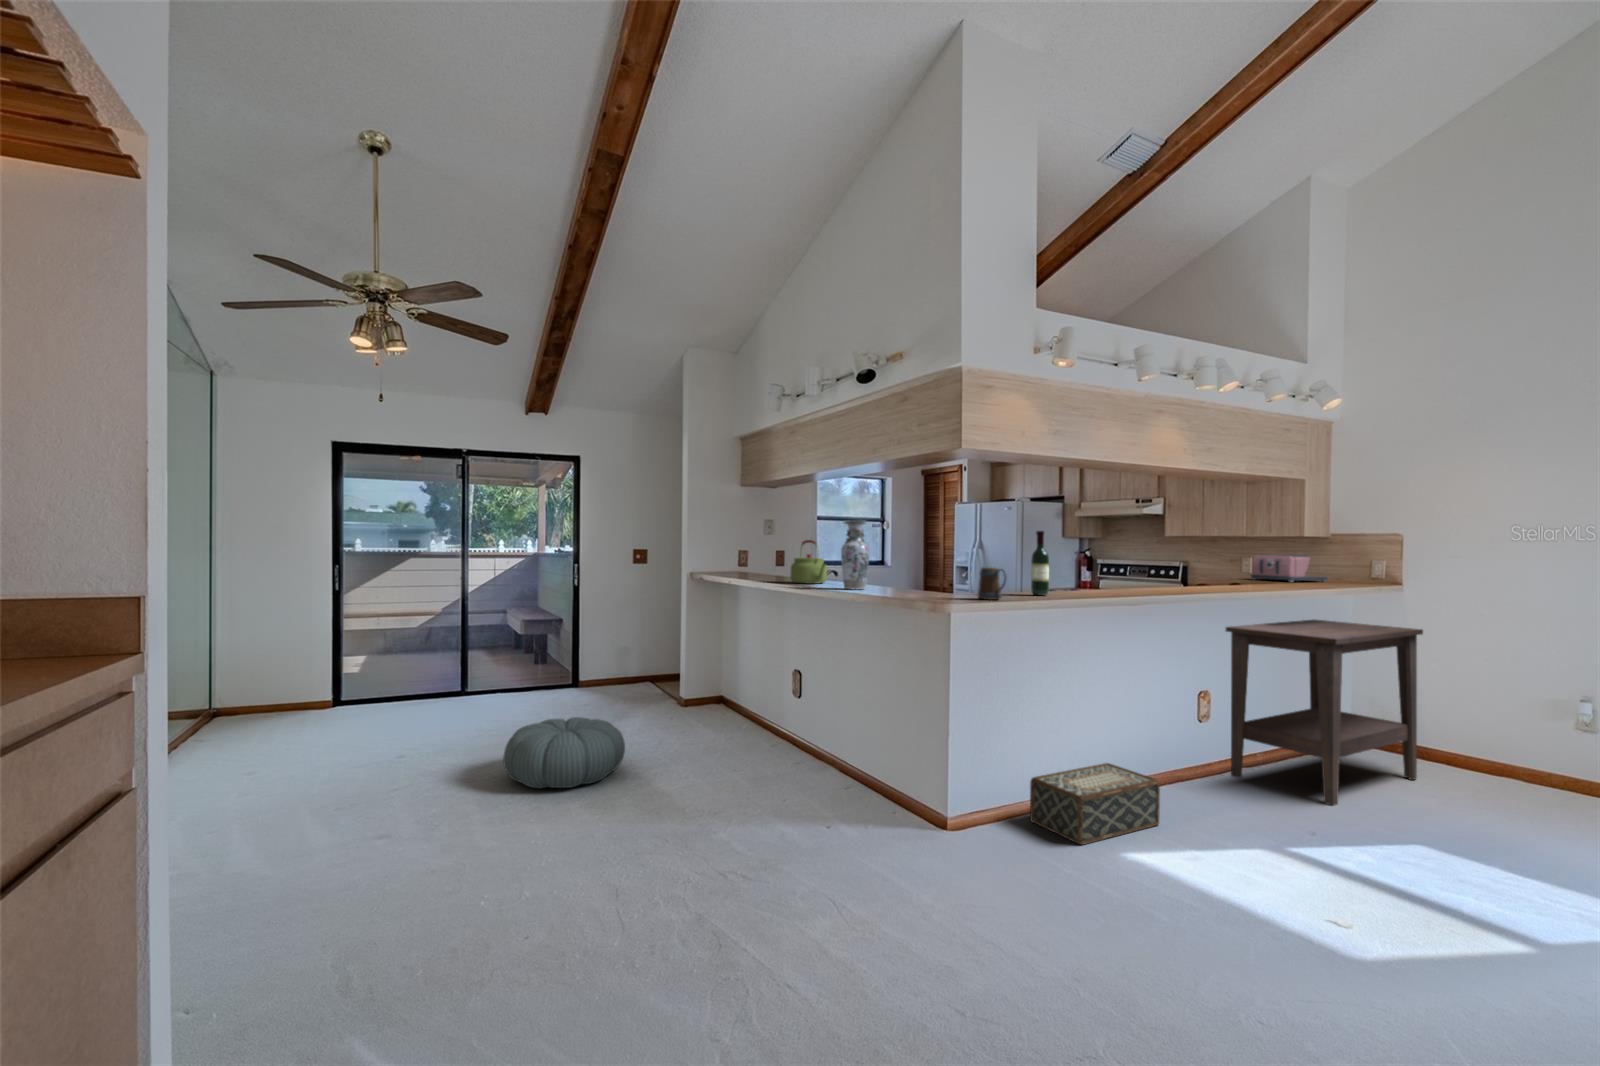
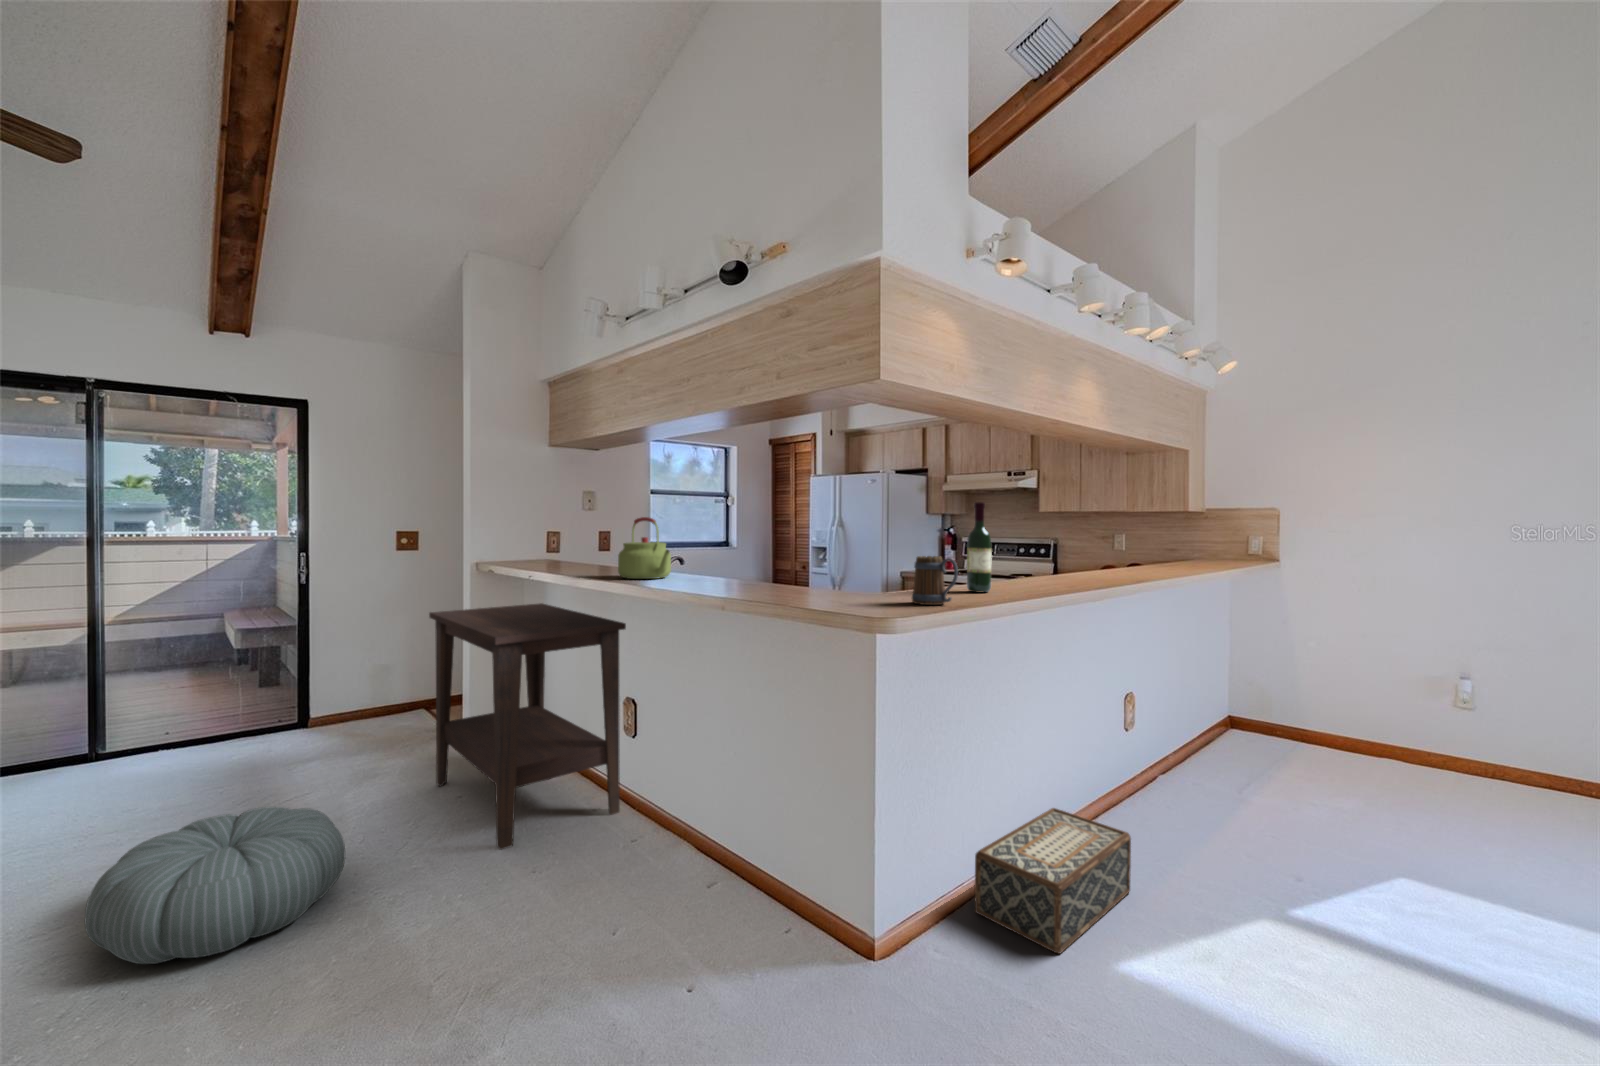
vase: present [841,520,869,589] -> none [696,487,737,589]
toaster: present [1251,554,1327,582] -> none [1129,531,1204,560]
side table: present [1226,619,1423,806] -> present [429,603,626,849]

